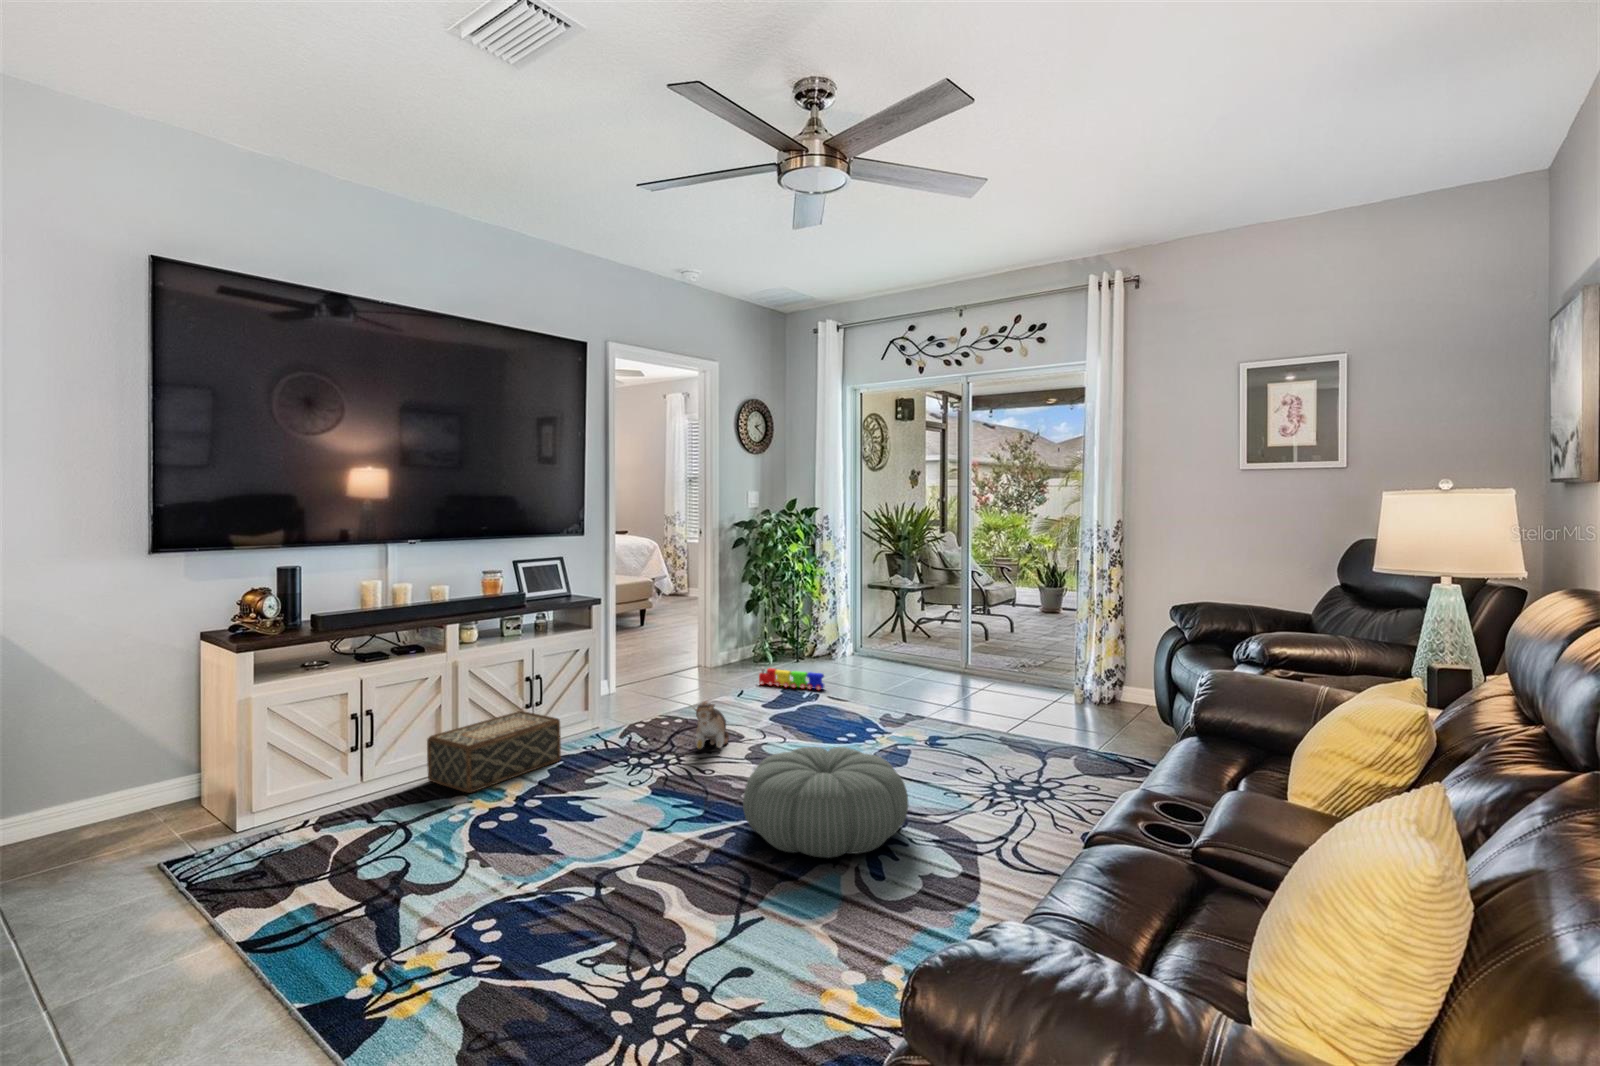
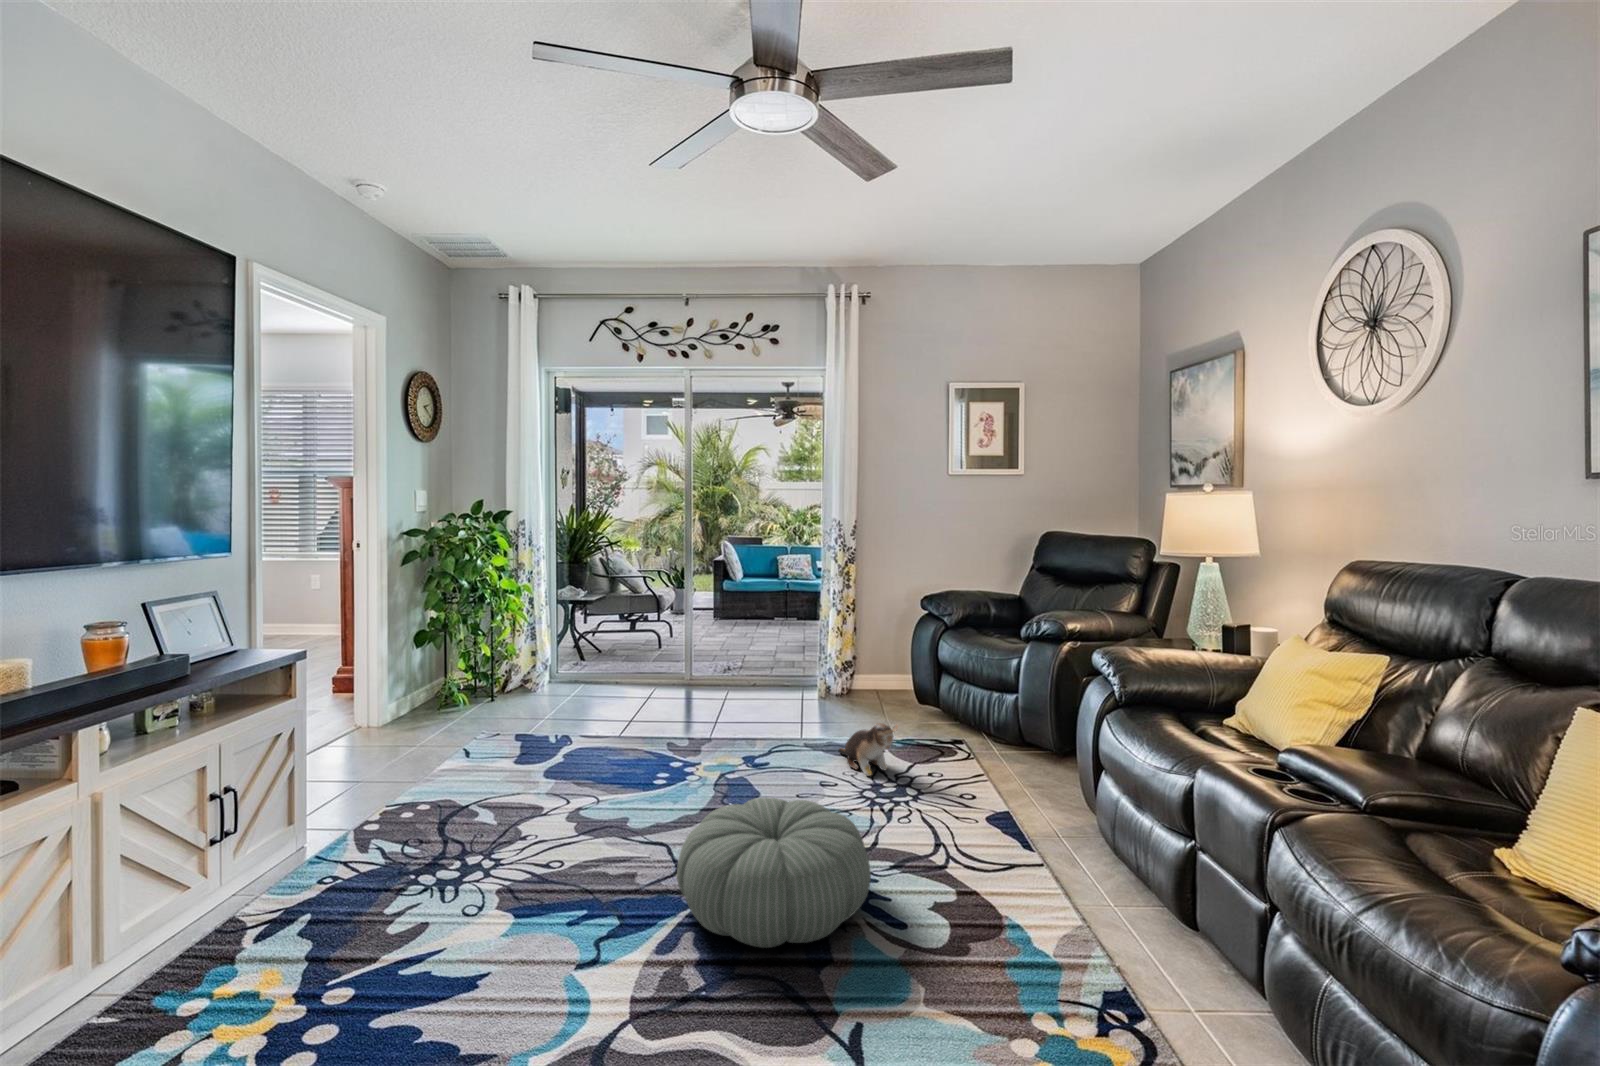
toy train: present [759,668,824,690] -> none [487,700,574,725]
plush toy: present [695,701,729,749] -> present [839,723,898,776]
woven basket: present [427,711,561,793] -> none [61,845,305,1022]

